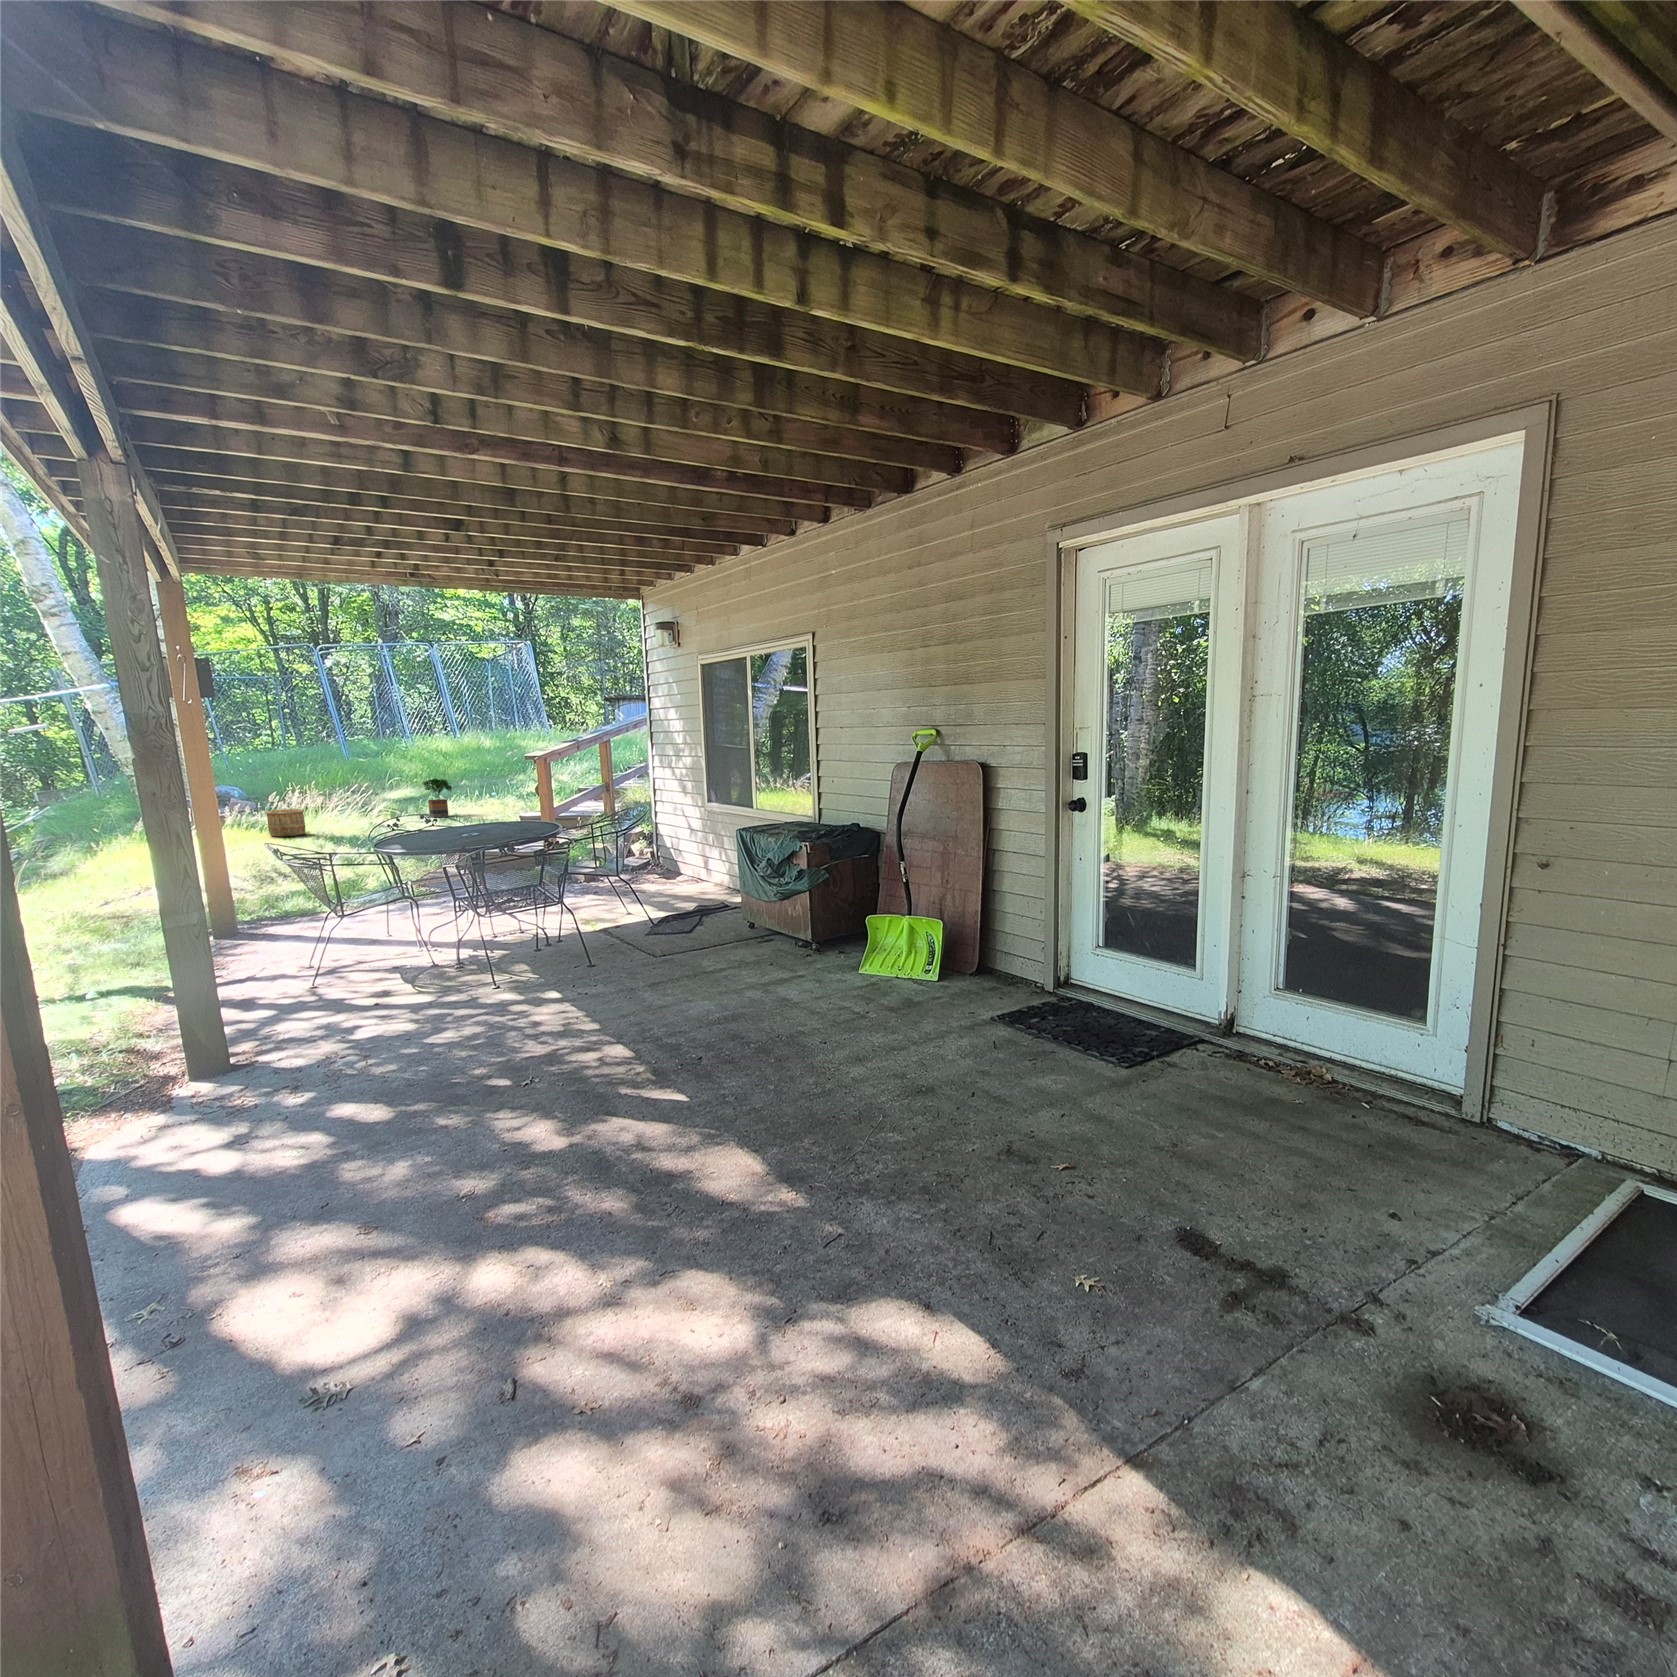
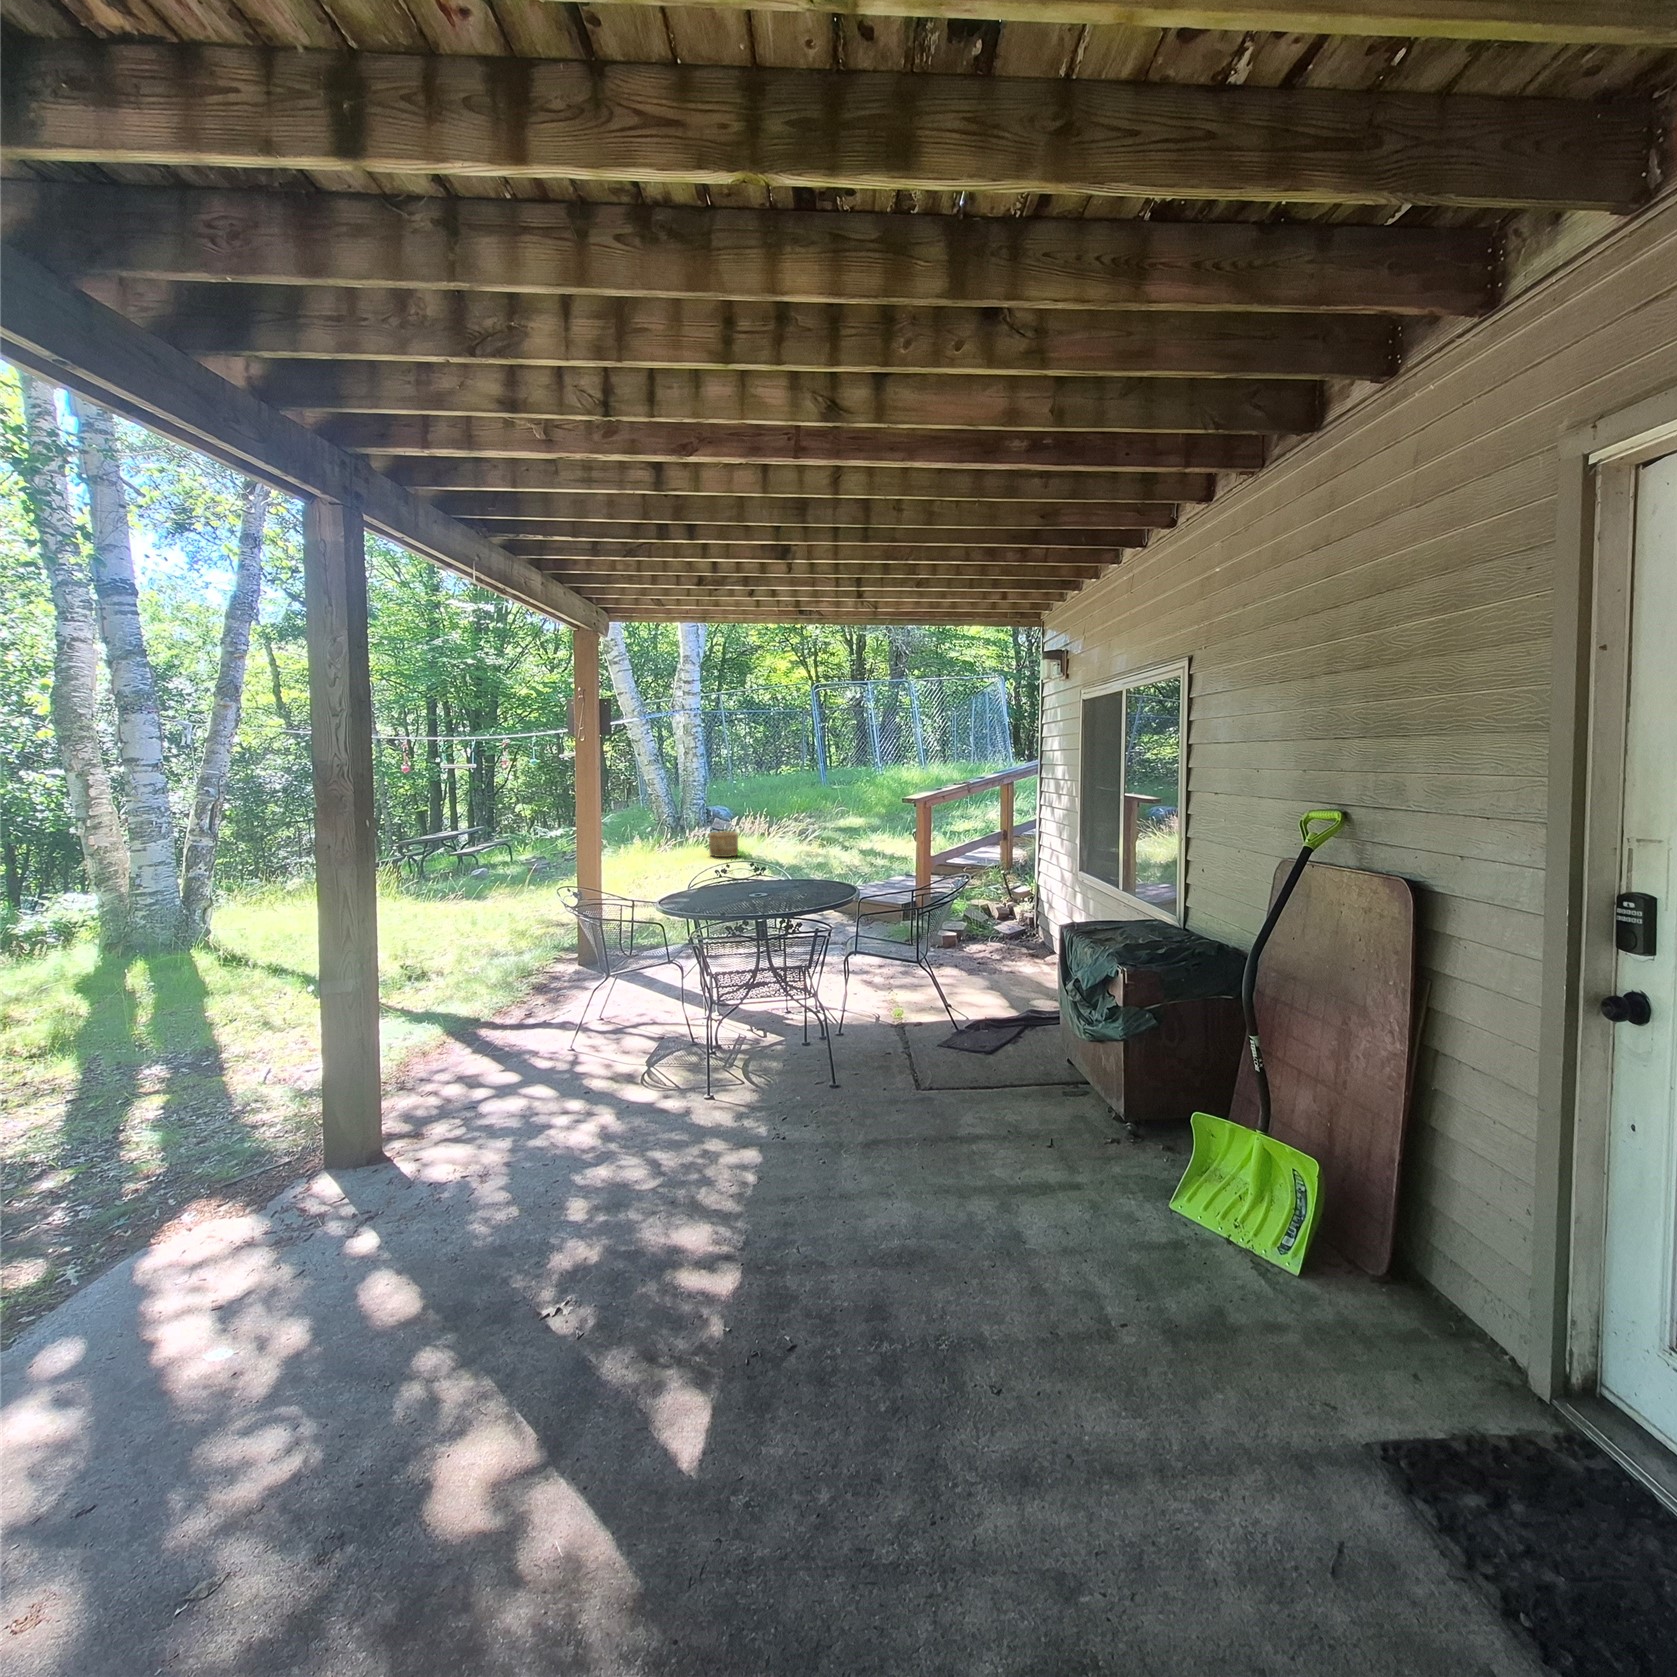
potted tree: present [423,778,452,818] -> none [850,807,876,846]

